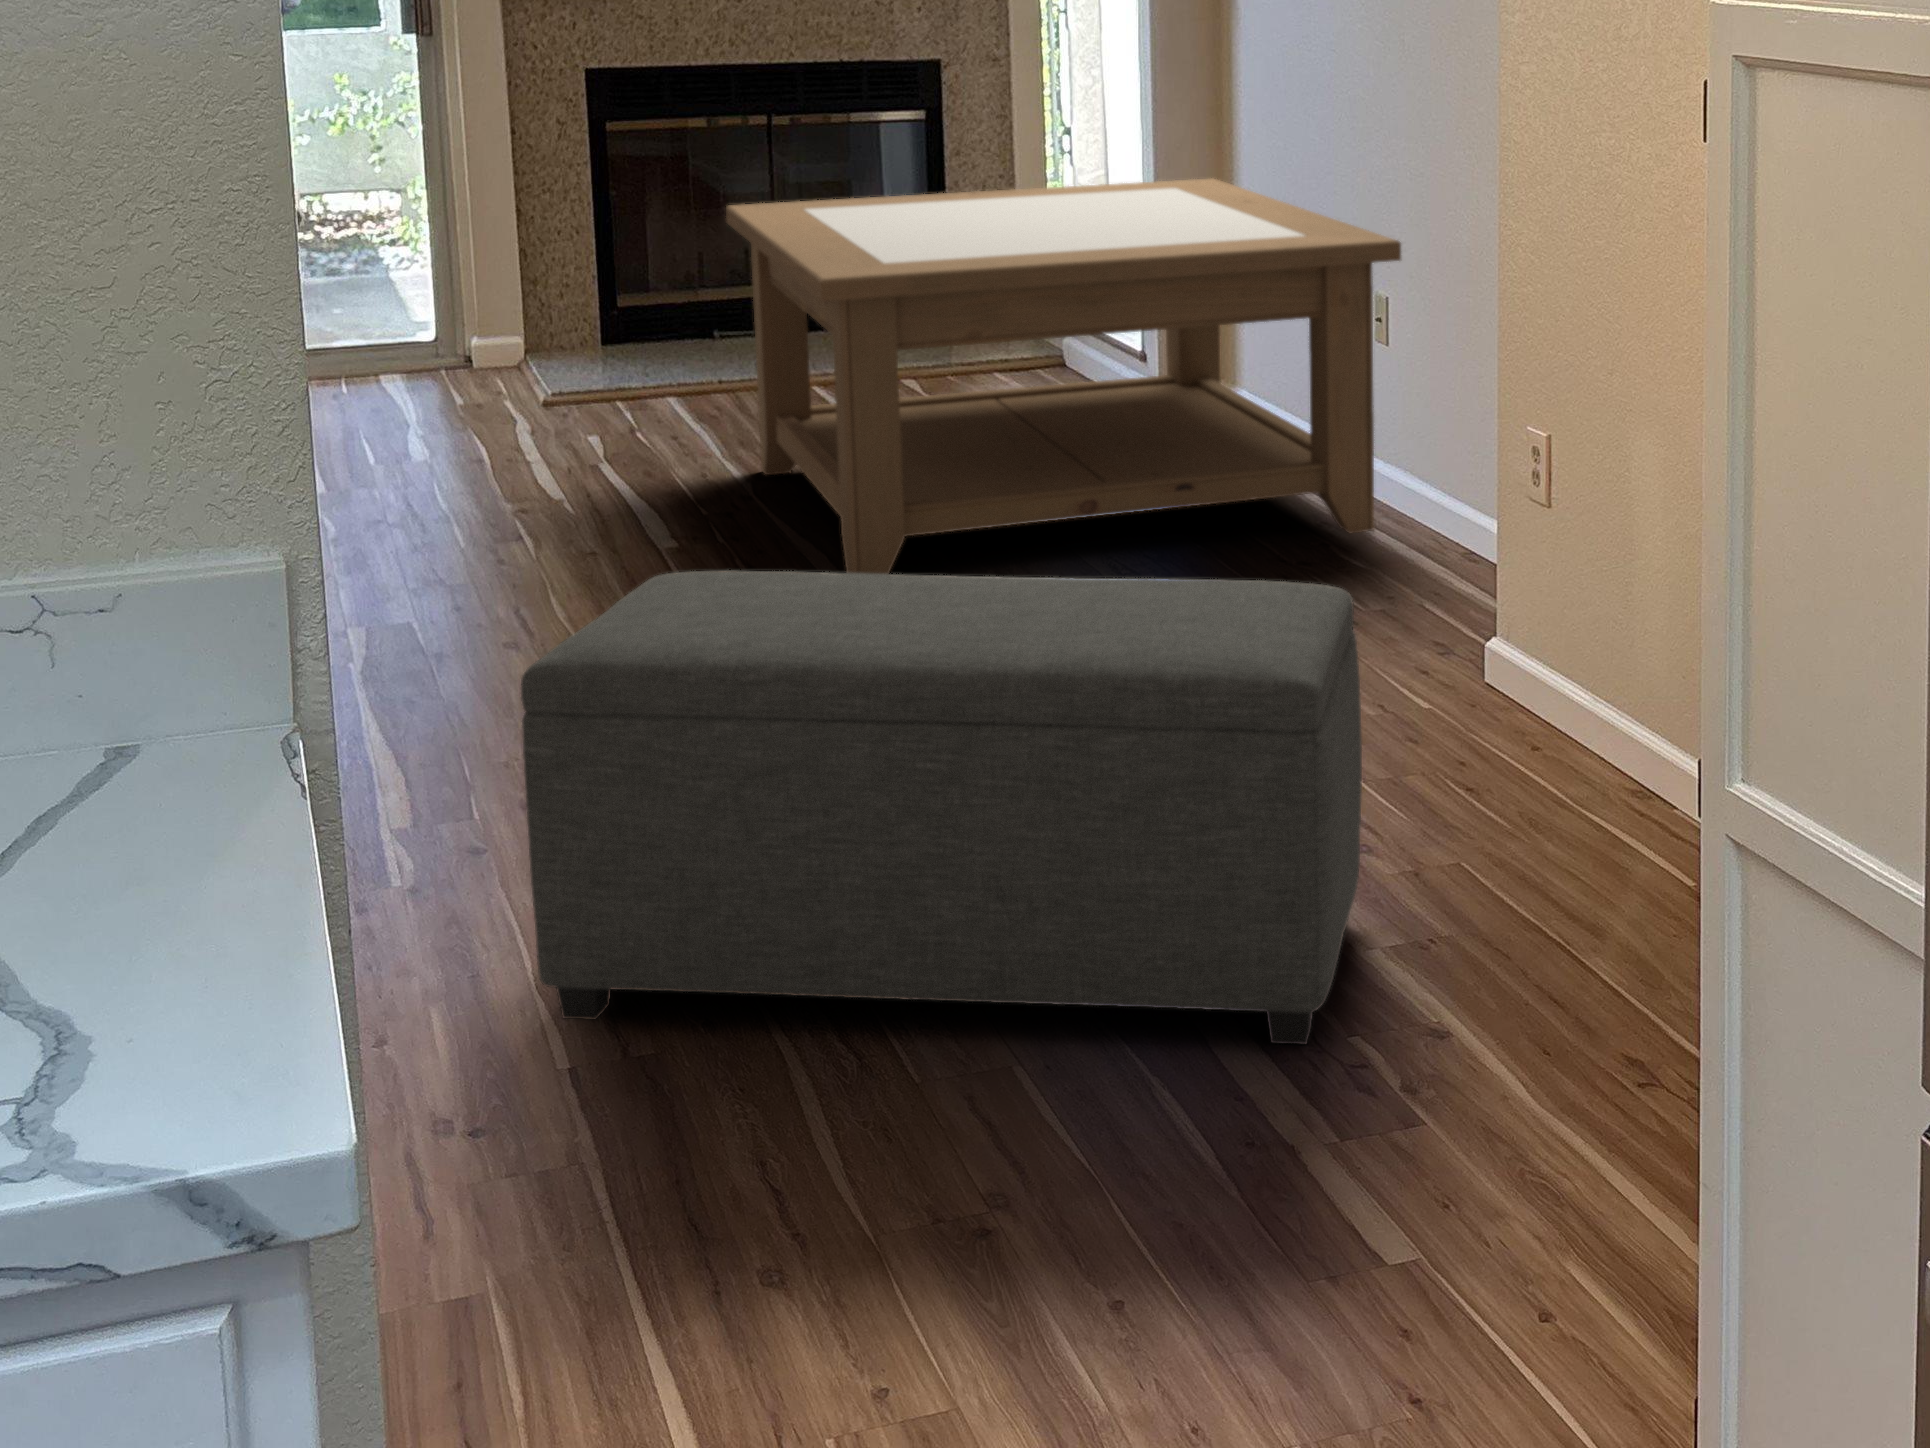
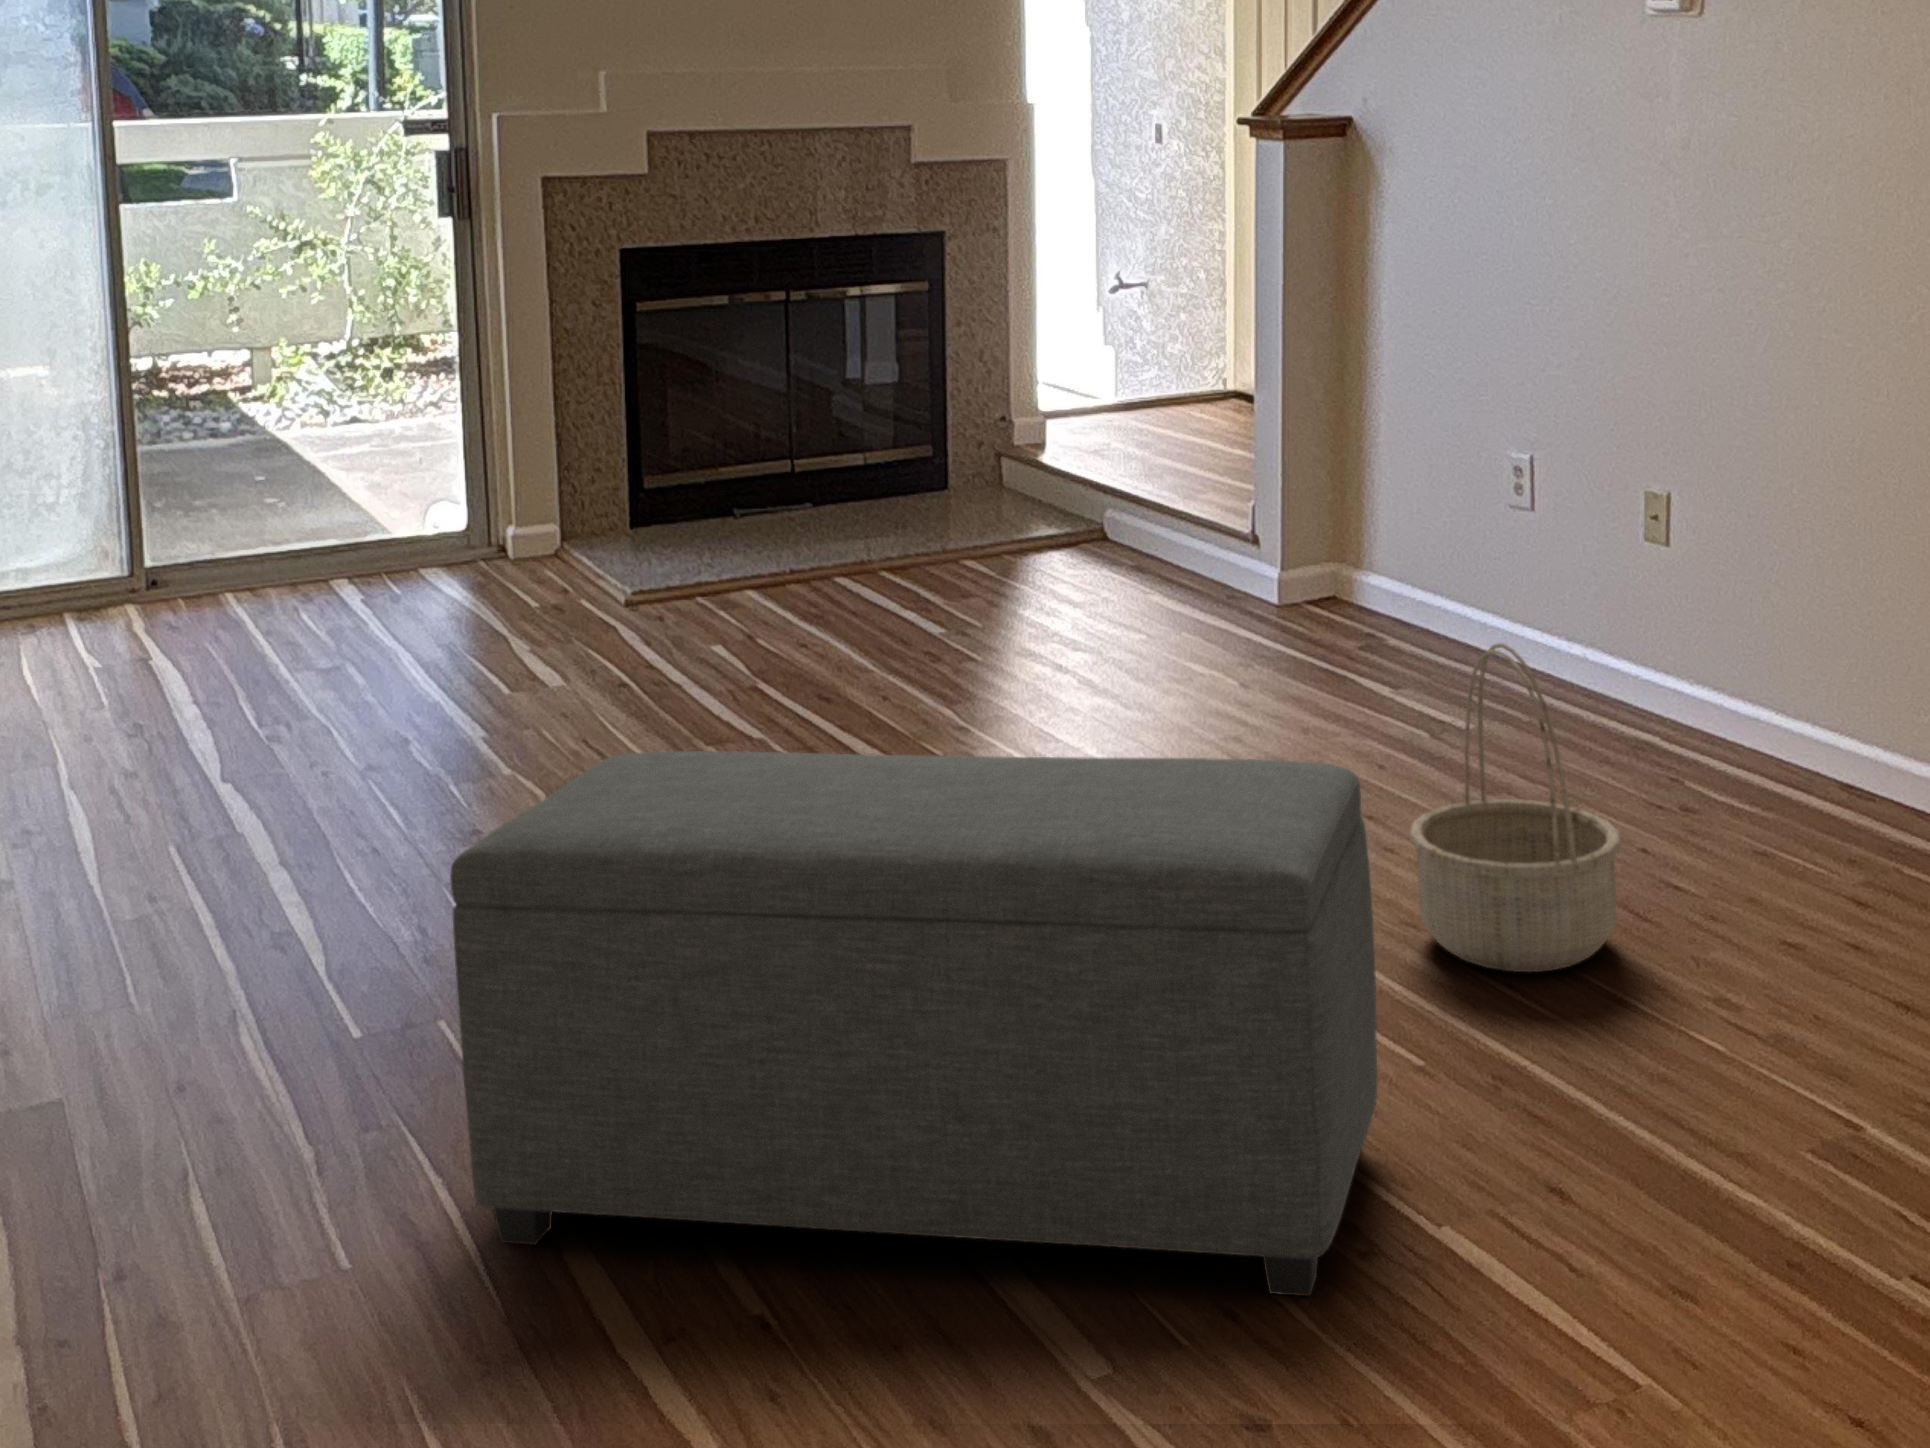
coffee table: present [726,178,1401,574] -> none [740,337,1439,776]
basket: none [1380,475,1566,766] -> present [1410,643,1621,972]

